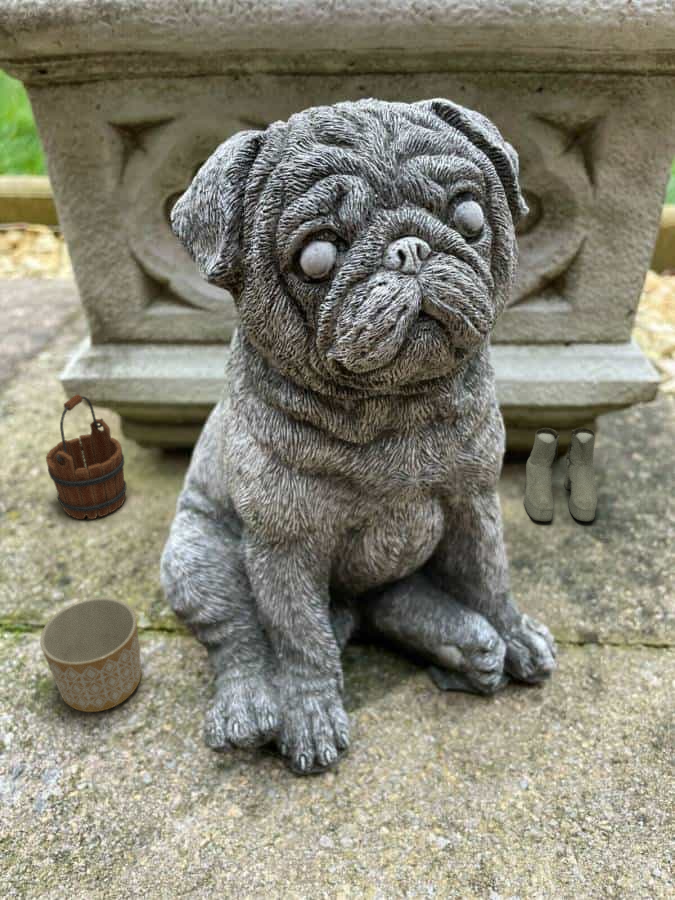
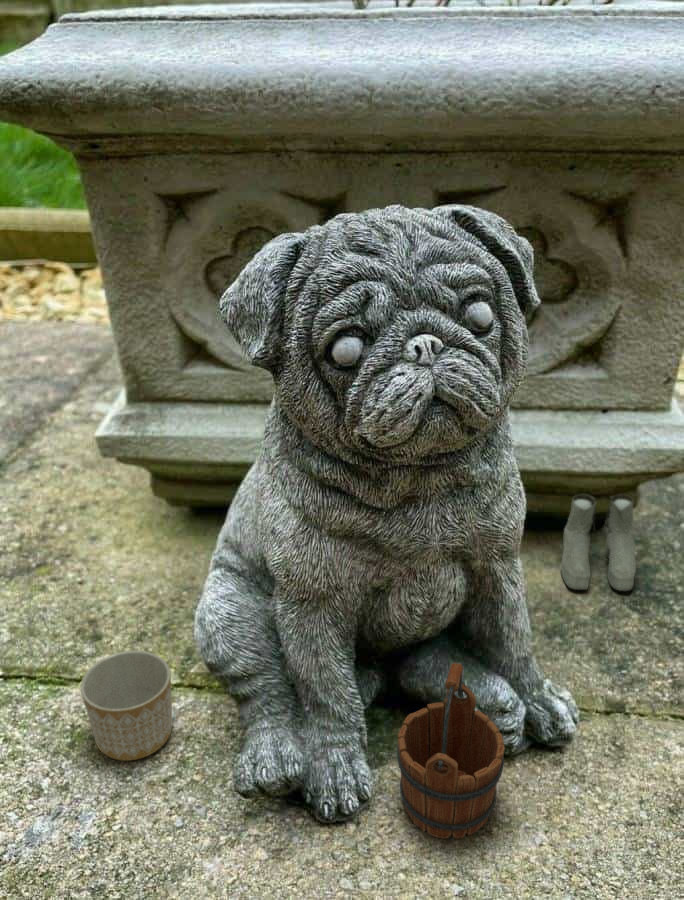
wooden bucket: present [46,395,126,519] -> present [397,662,505,839]

